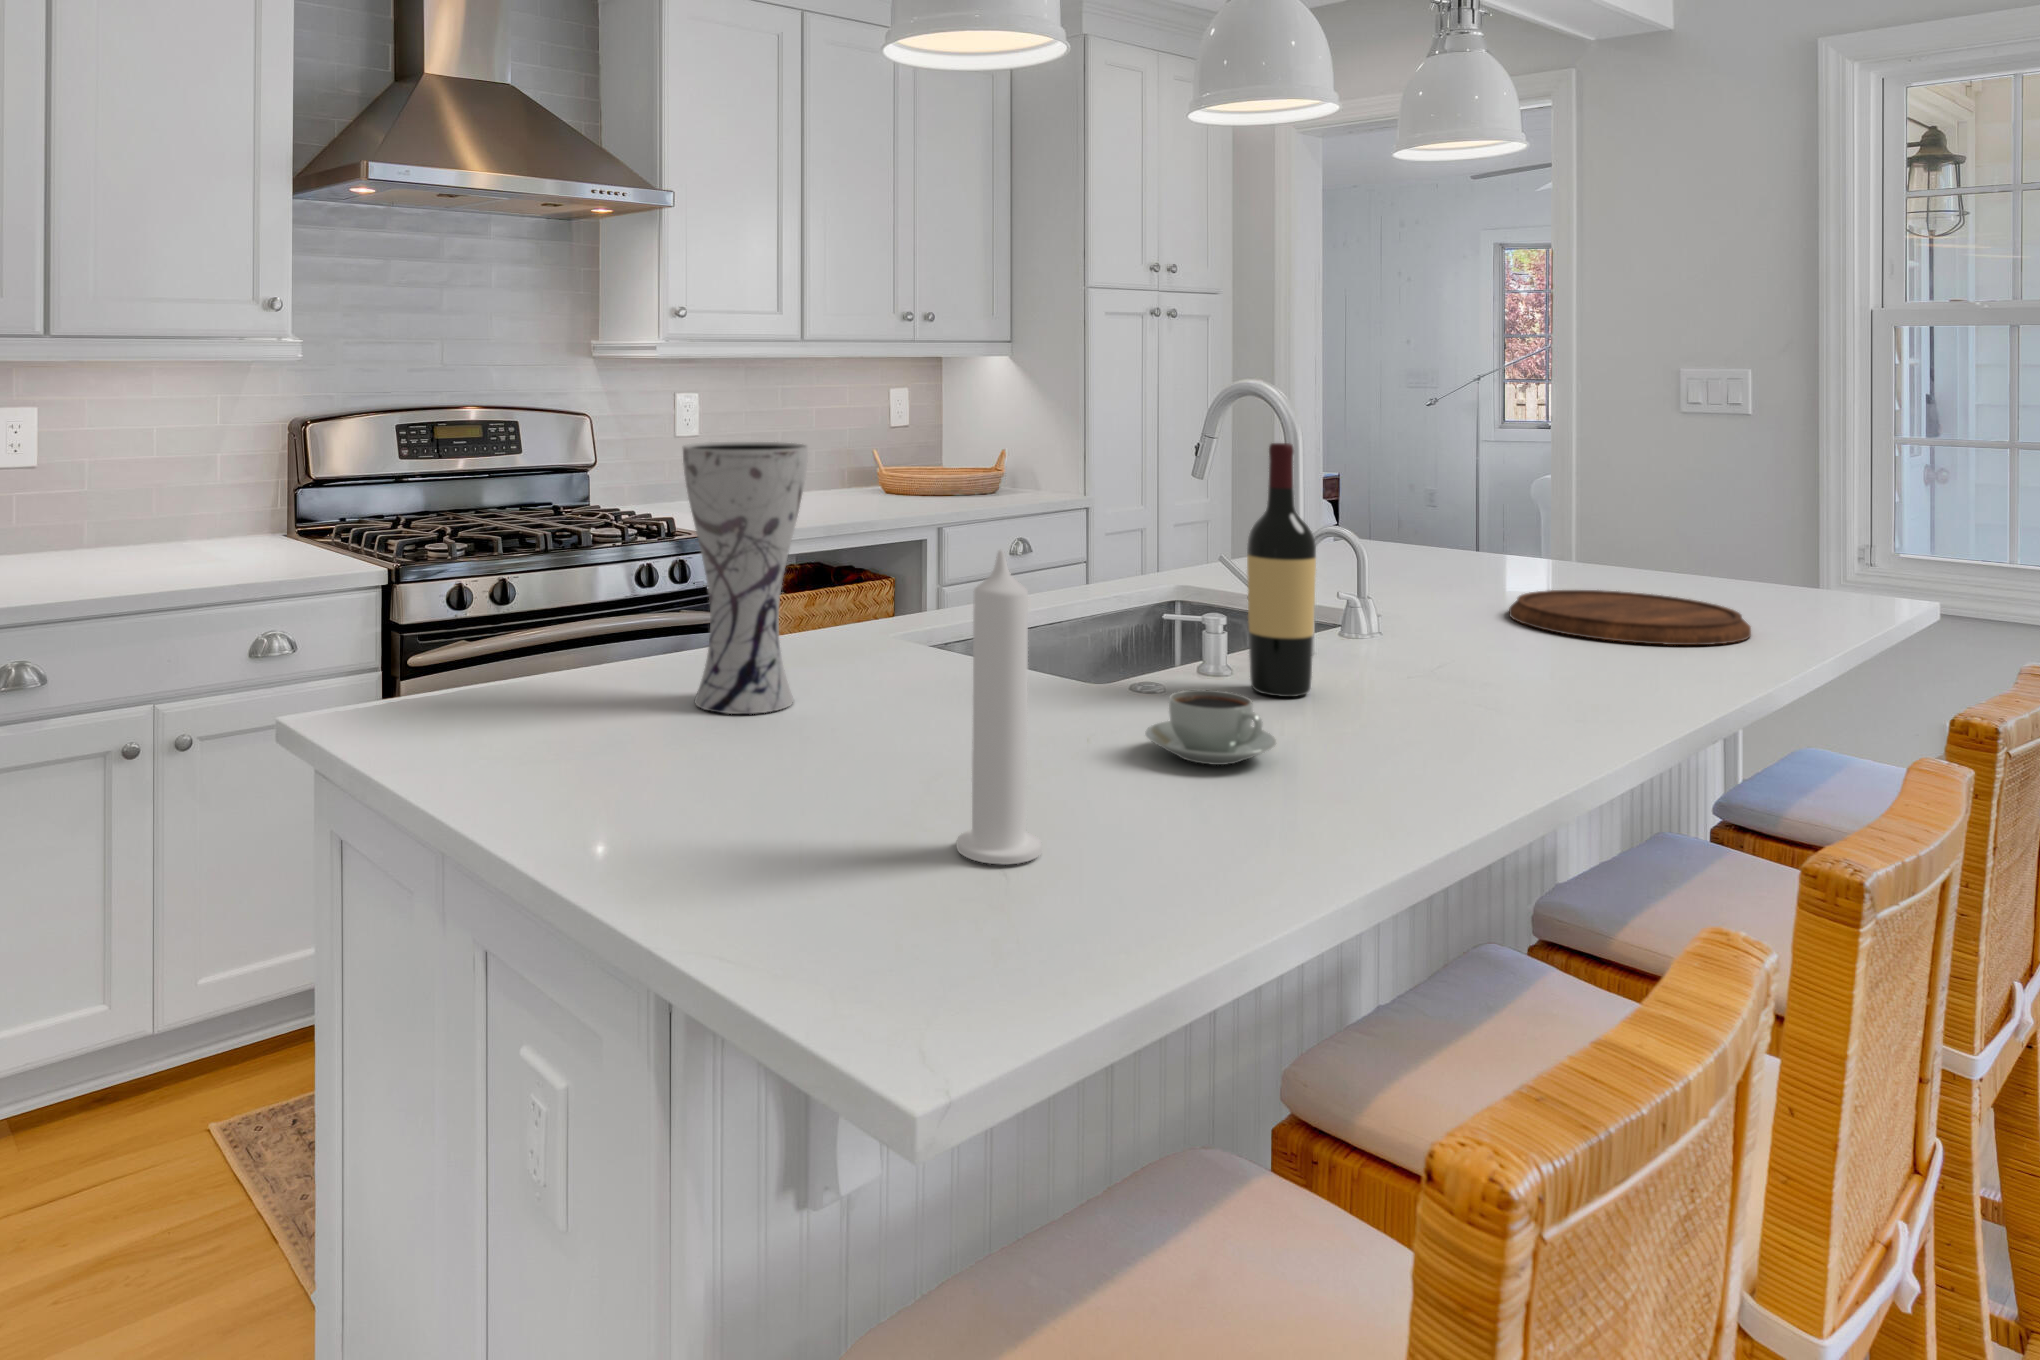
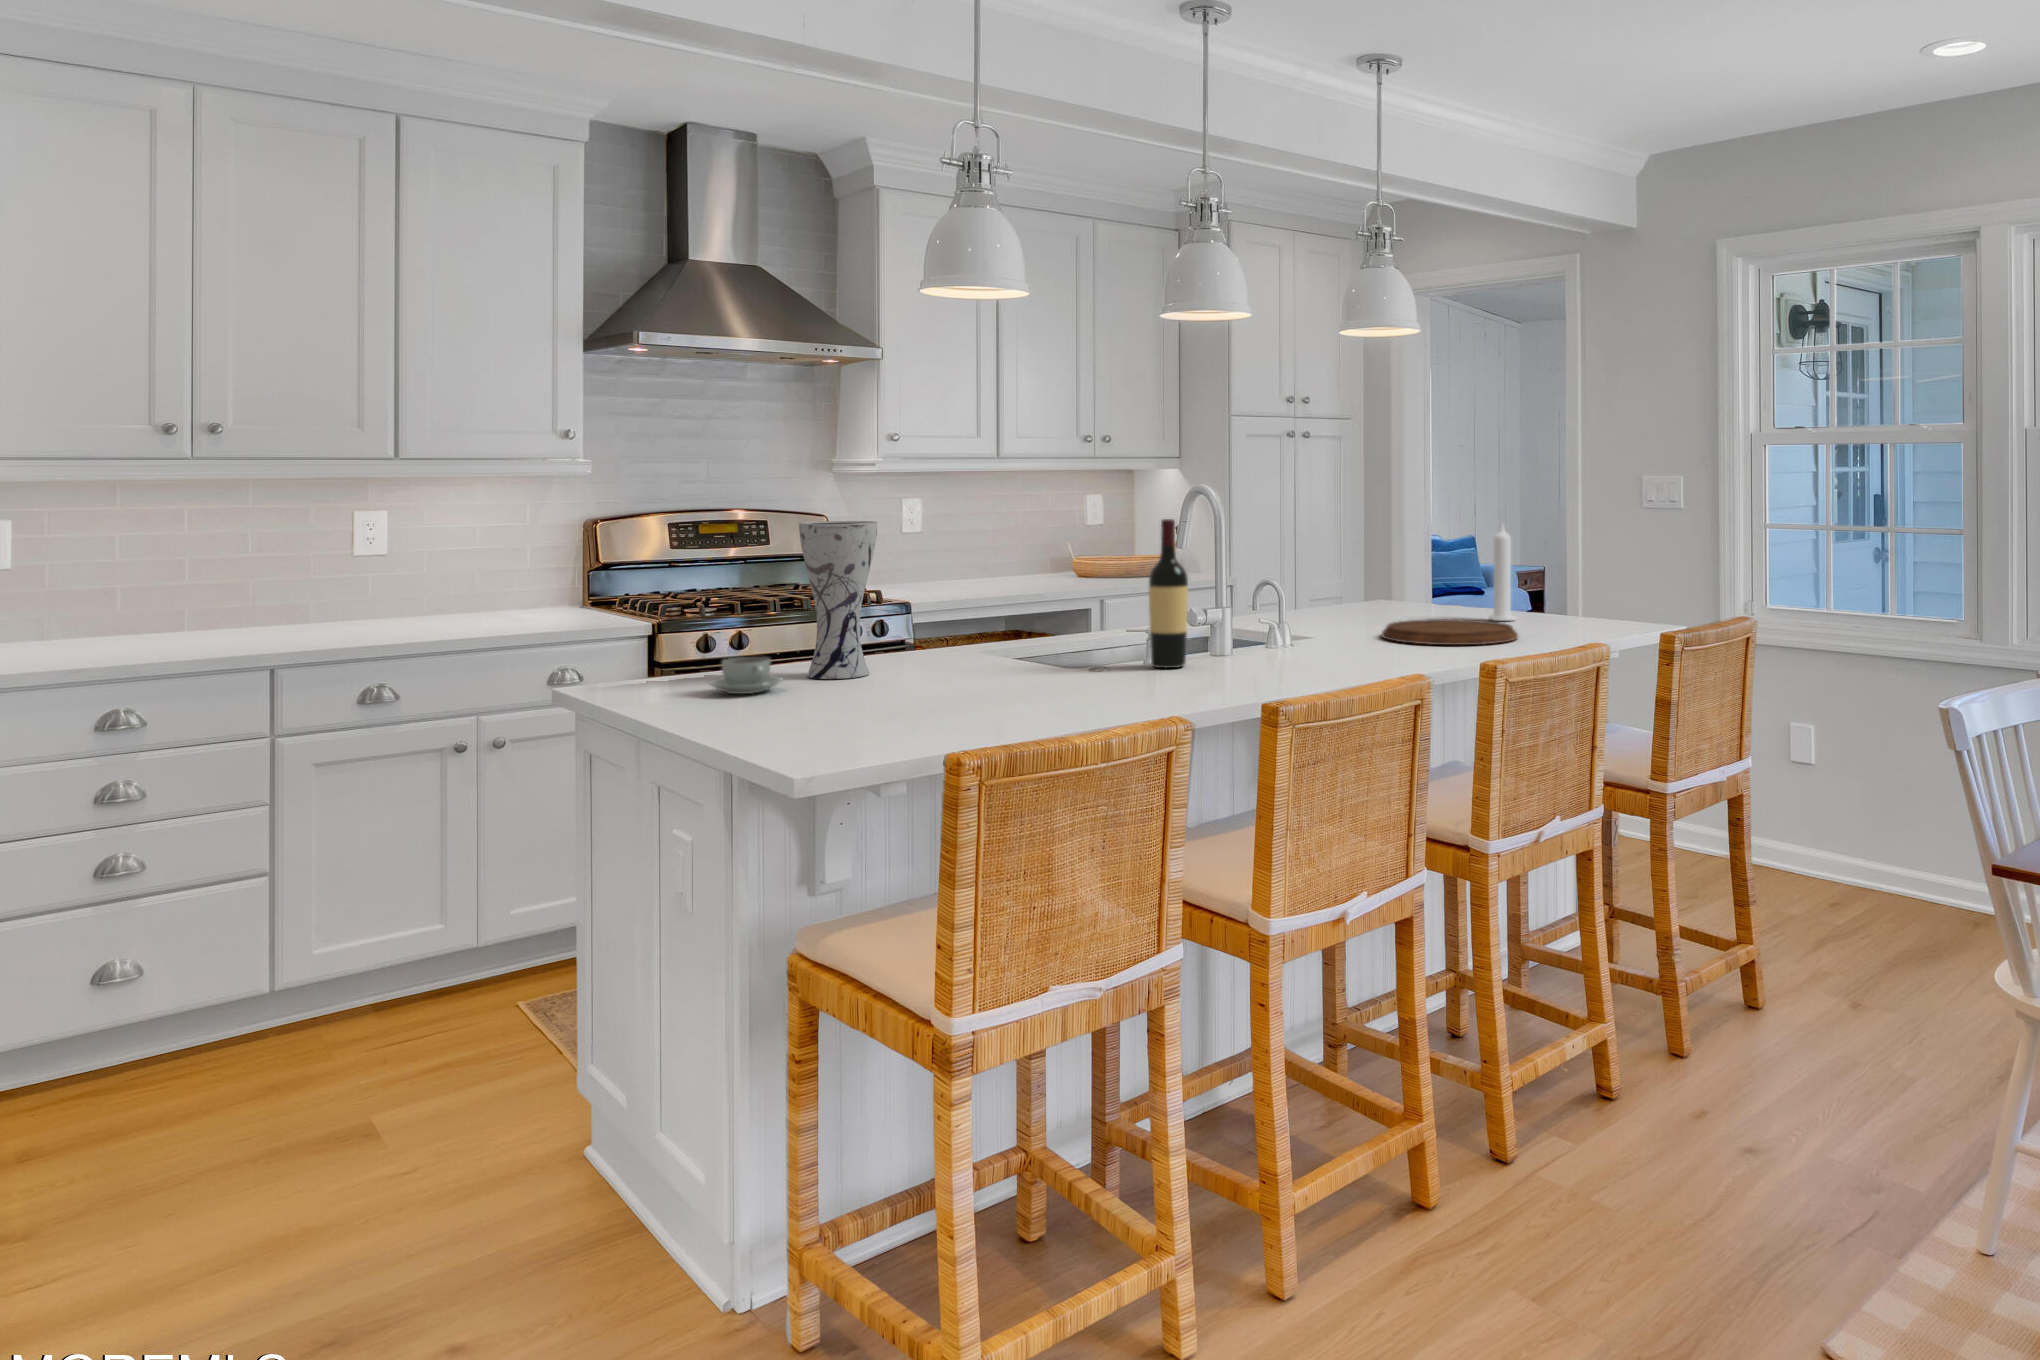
candle: present [956,549,1042,865] -> present [1489,525,1515,621]
coffee cup: present [1145,690,1276,765] -> present [708,657,783,694]

